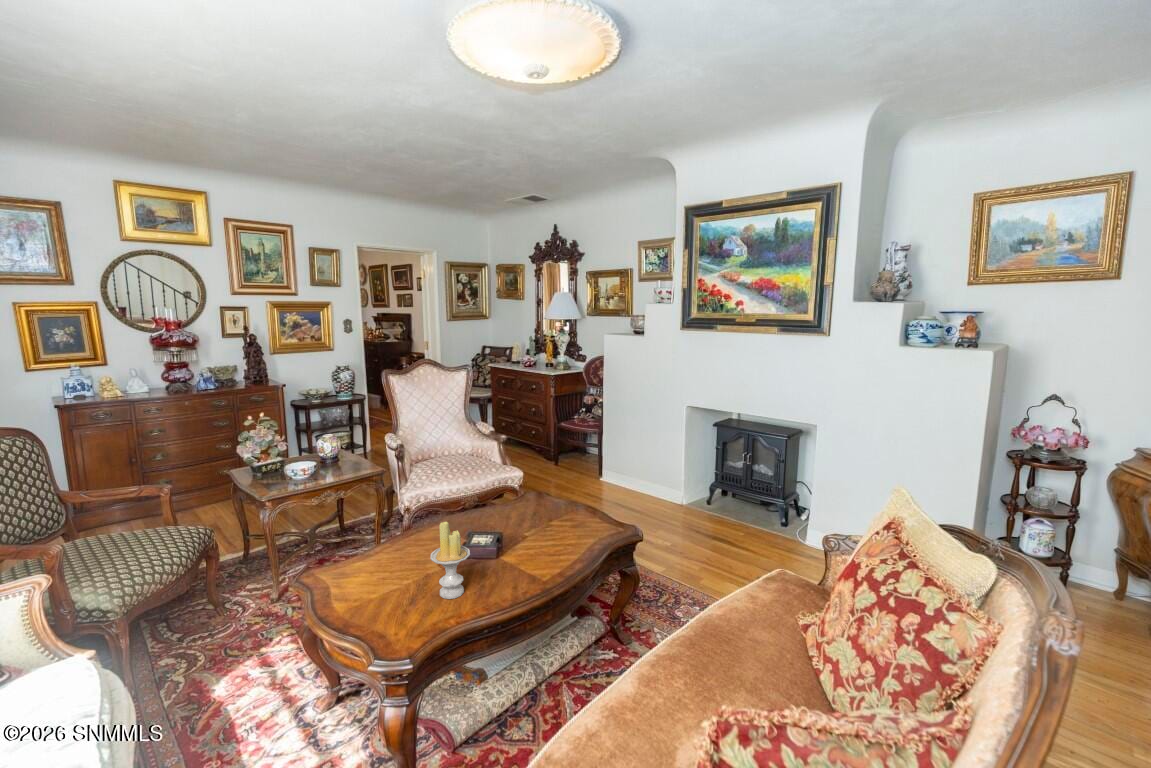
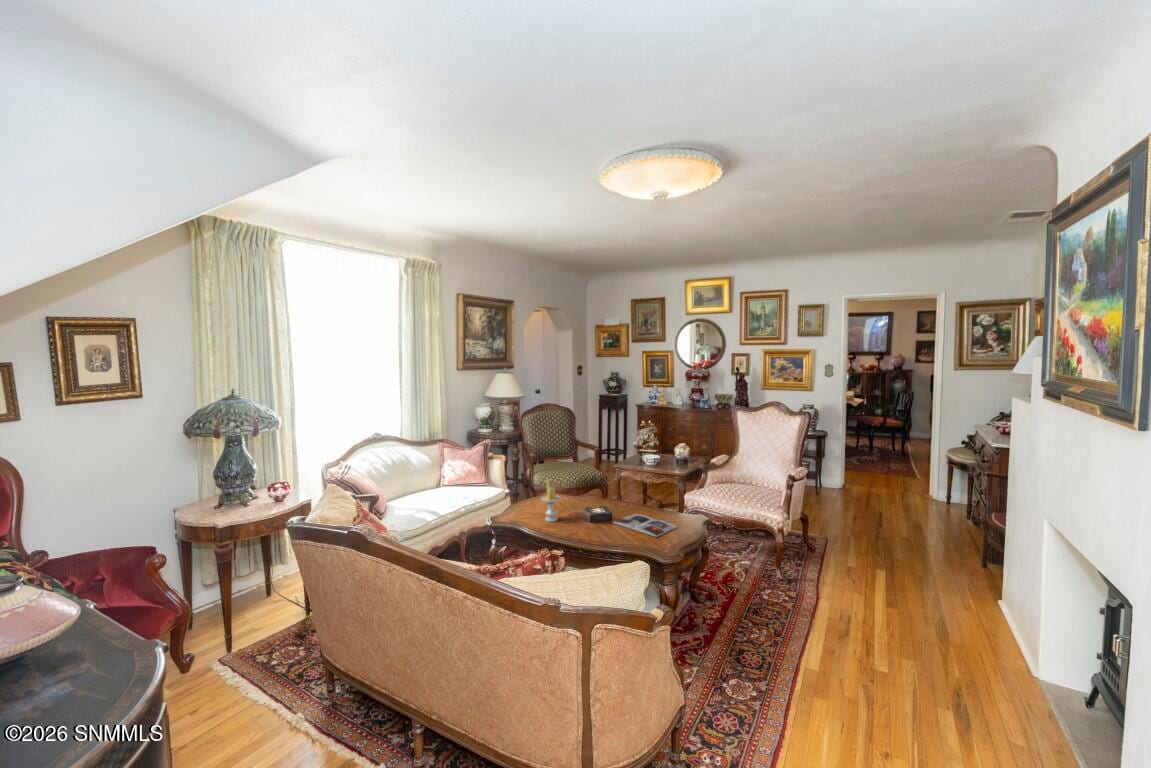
magazine: none [491,510,579,544] -> present [614,514,677,537]

